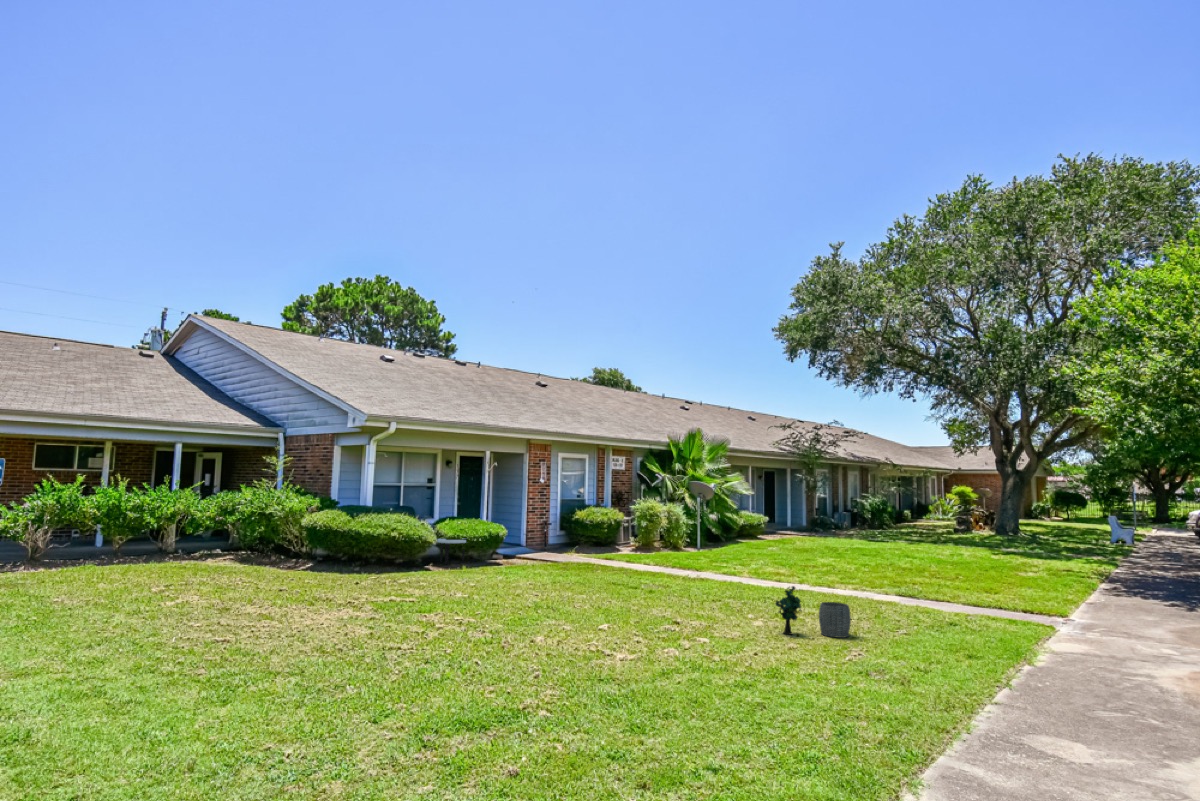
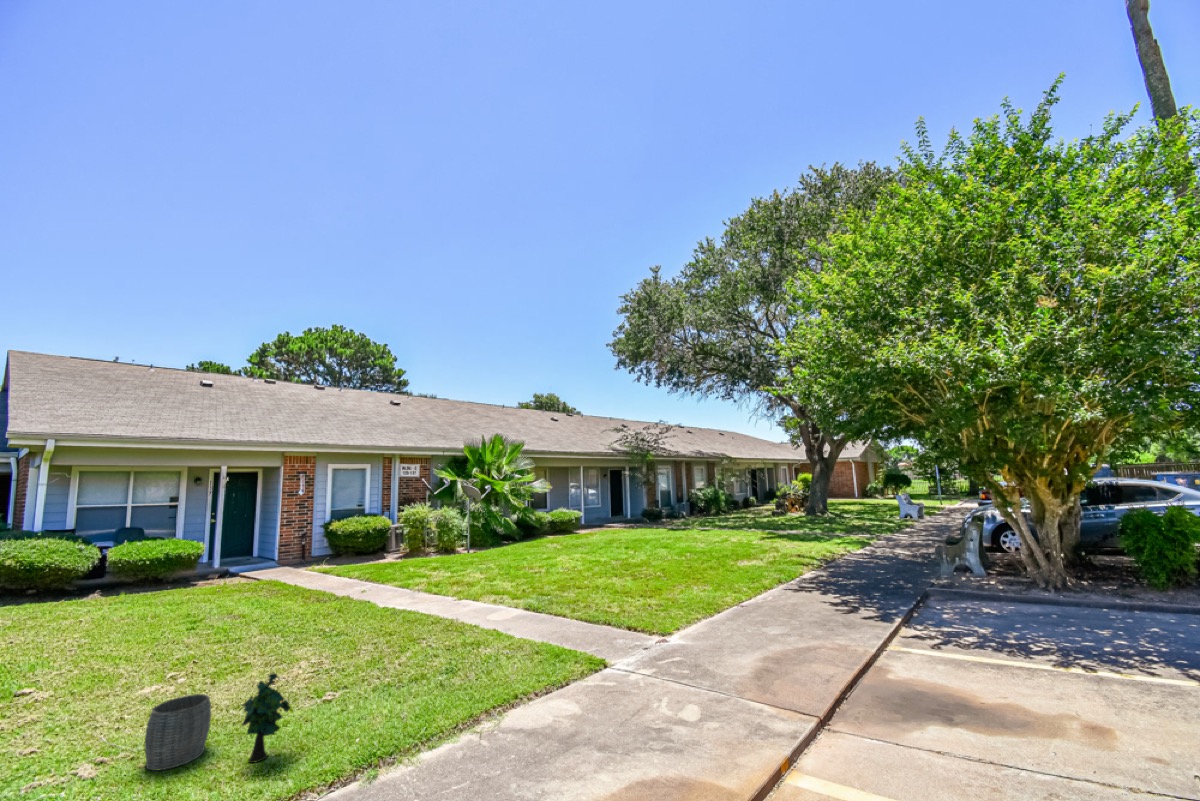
side table: present [437,539,466,564] -> none [72,566,120,600]
decorative plant: present [775,586,802,635] -> present [242,673,290,763]

